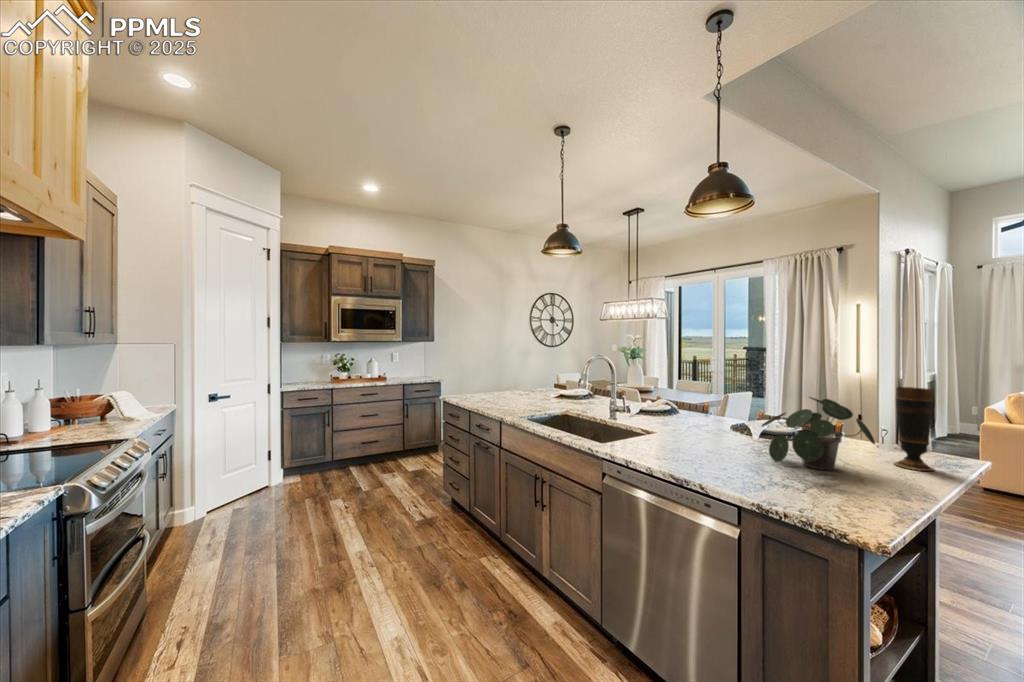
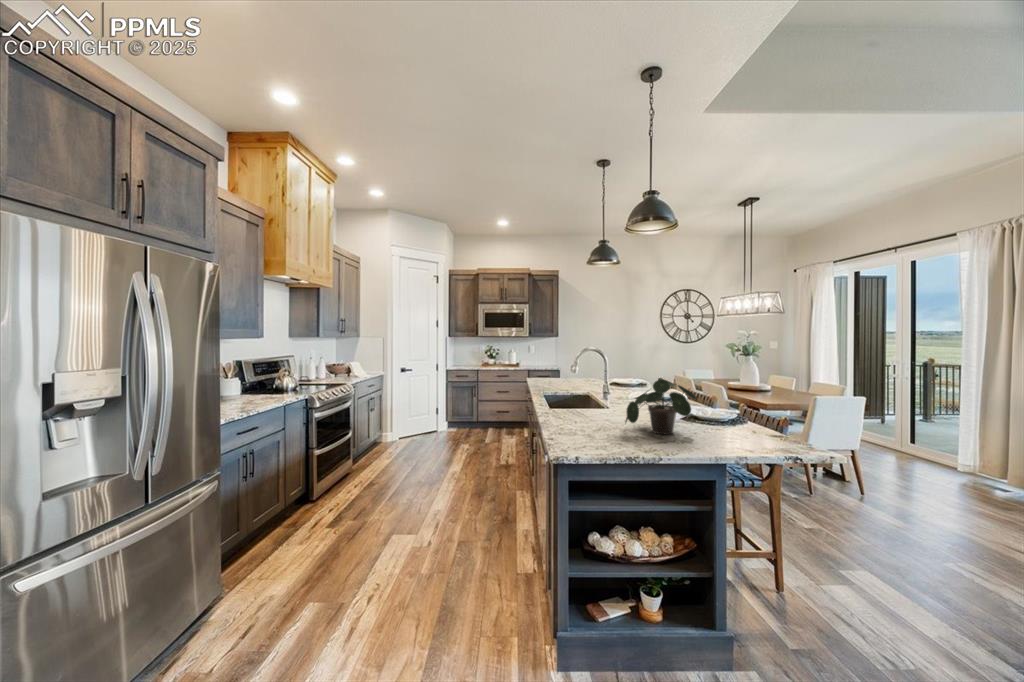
vase: present [894,387,934,471] -> none [732,375,761,446]

